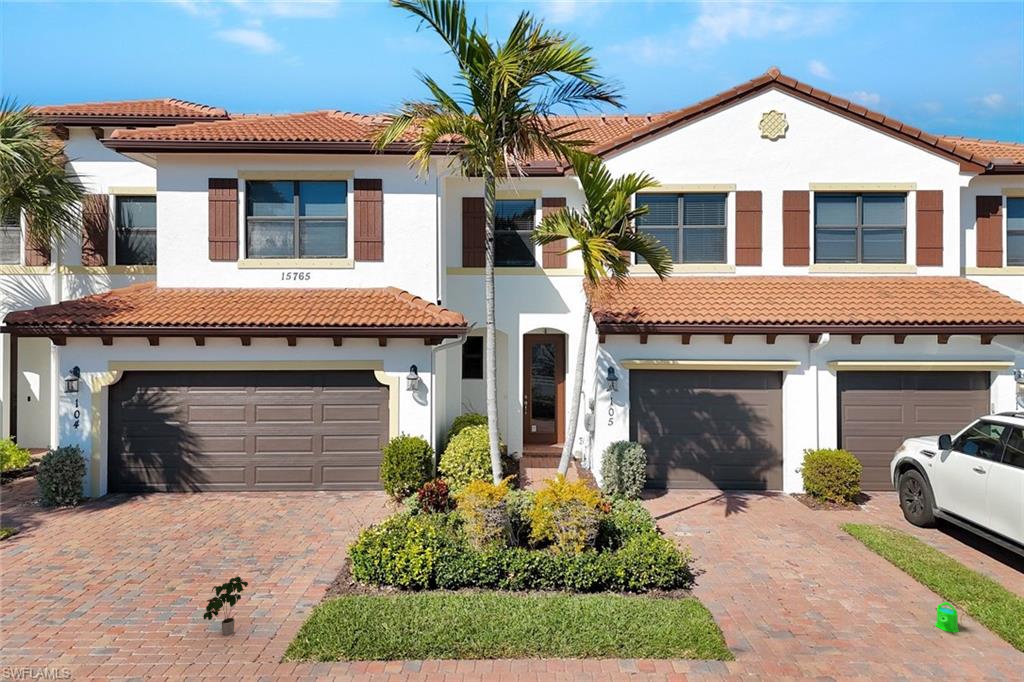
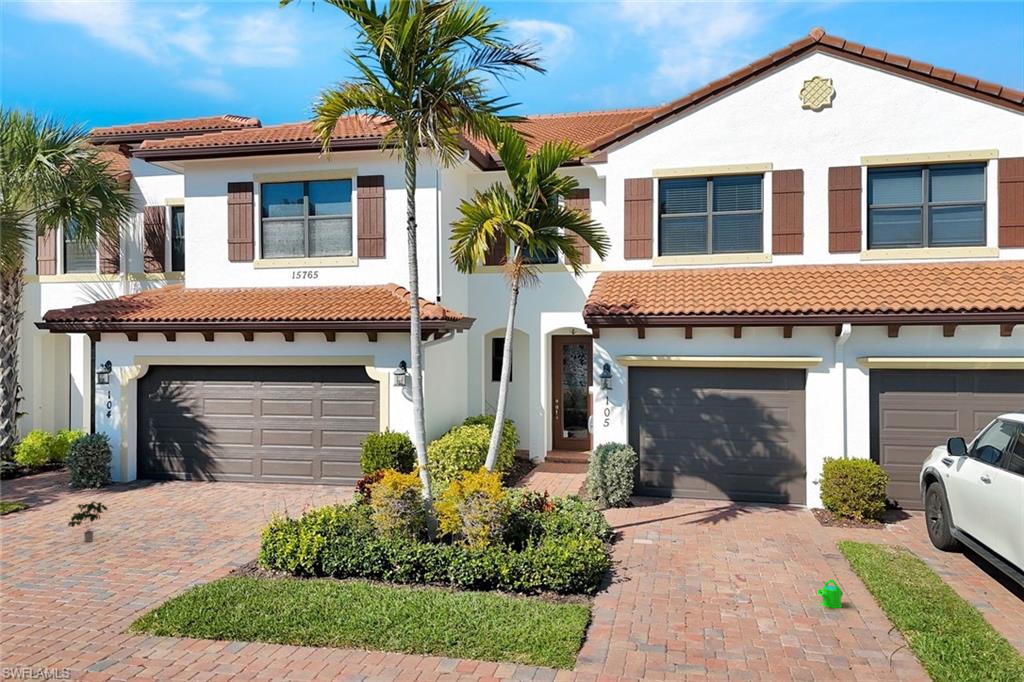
potted plant: present [203,577,248,635] -> present [68,502,107,542]

